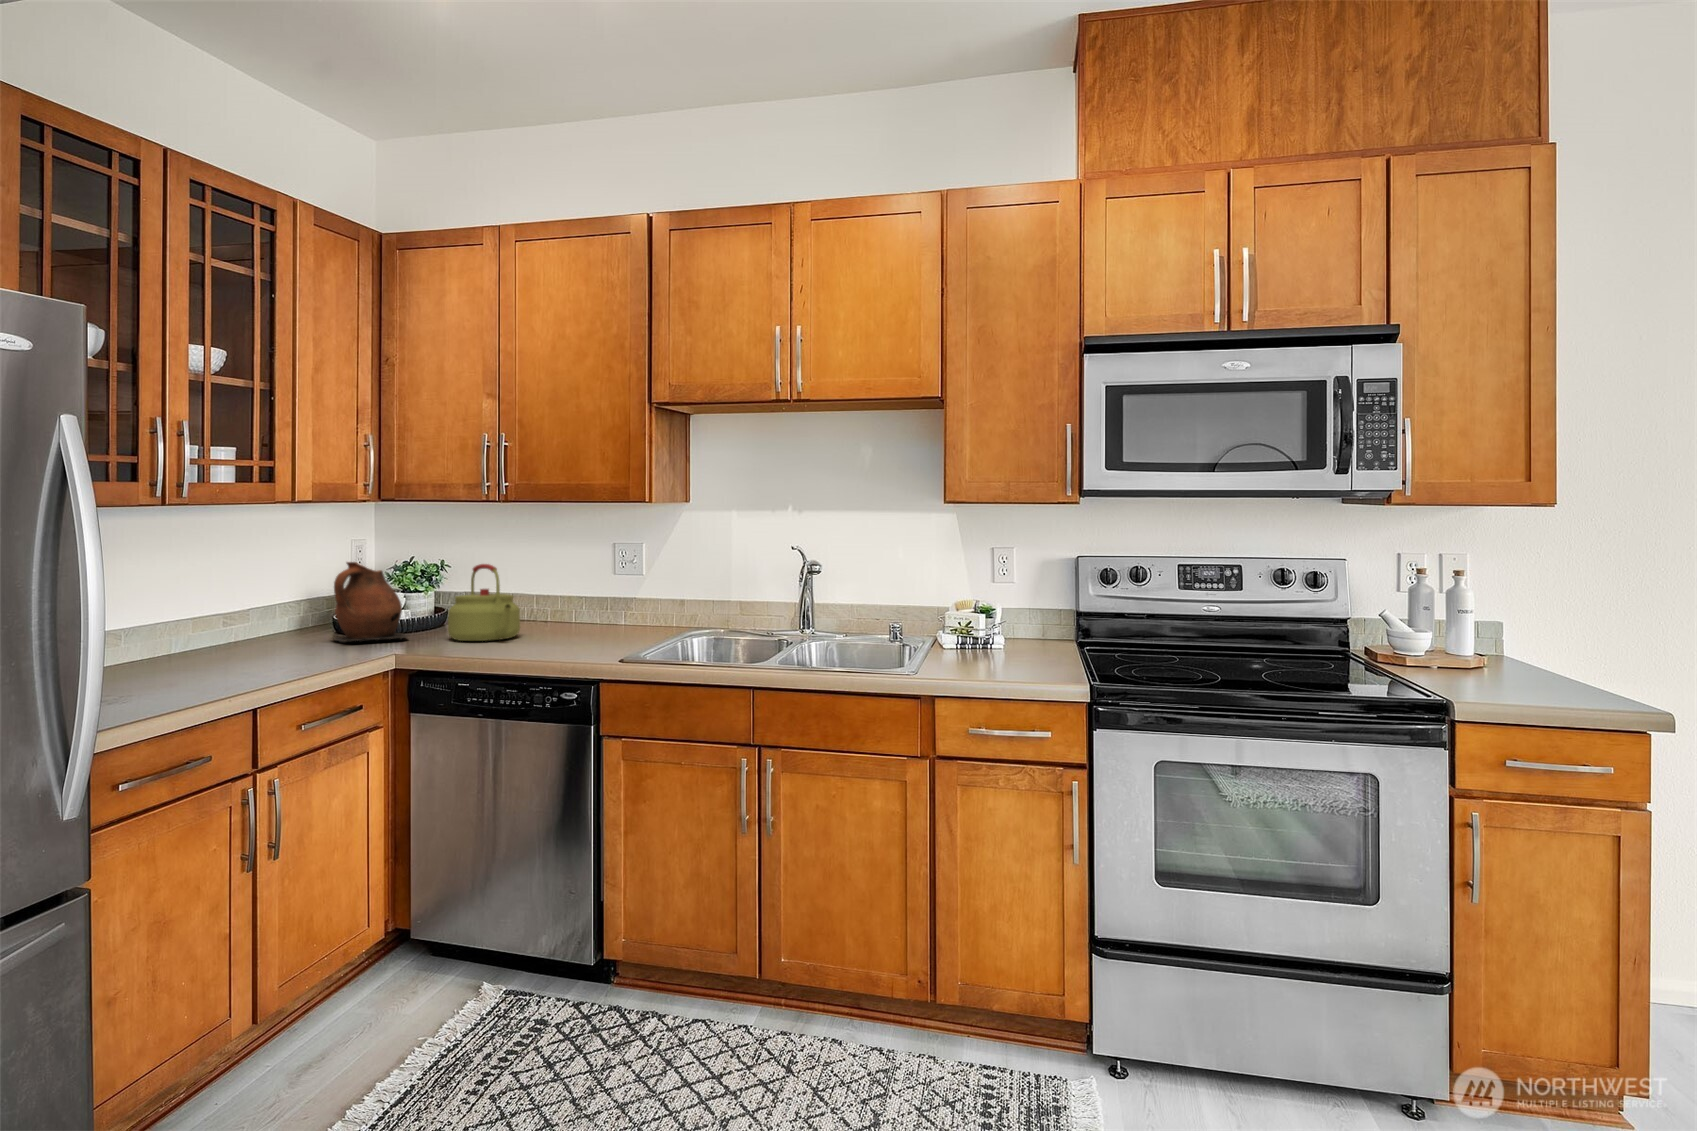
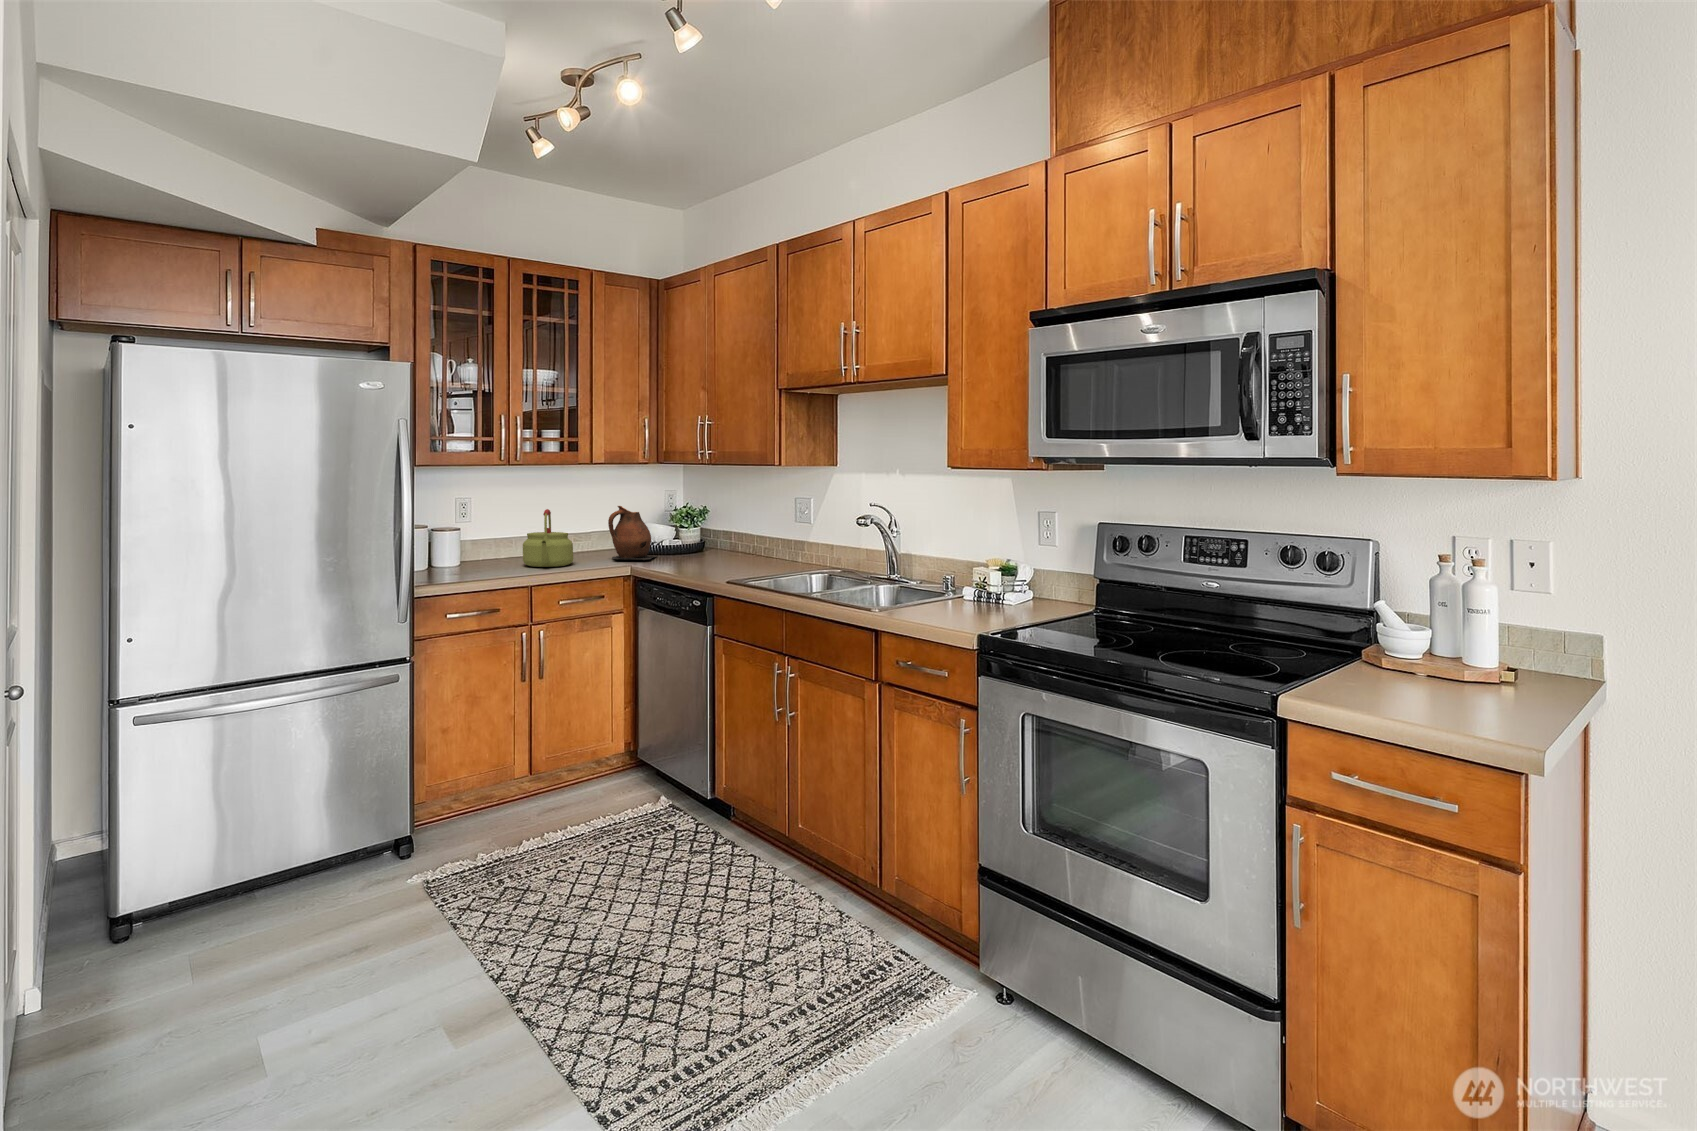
kettle: present [448,564,520,641] -> present [523,509,573,567]

